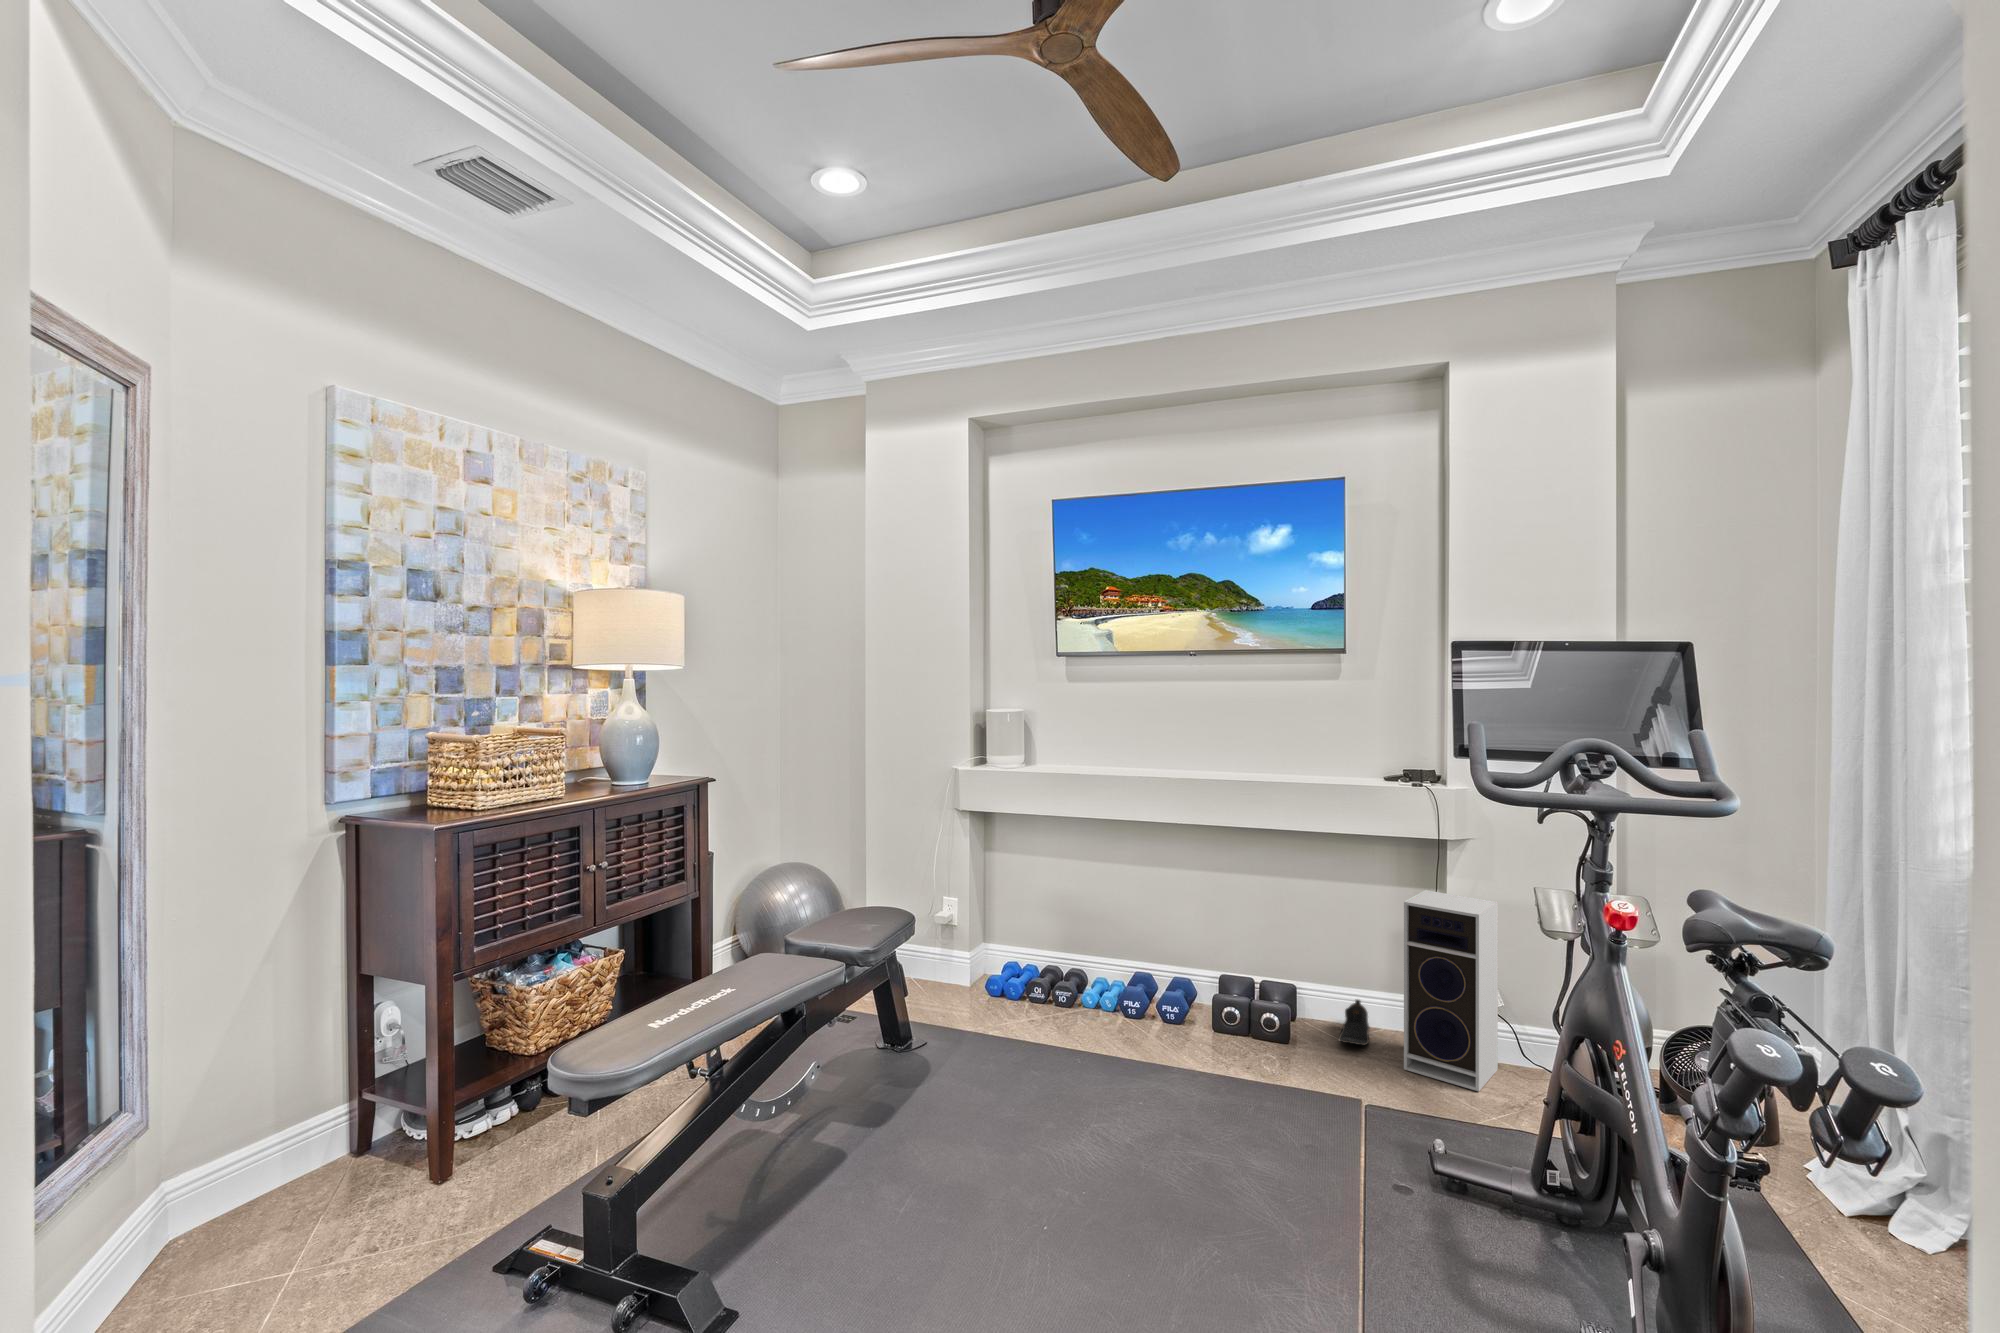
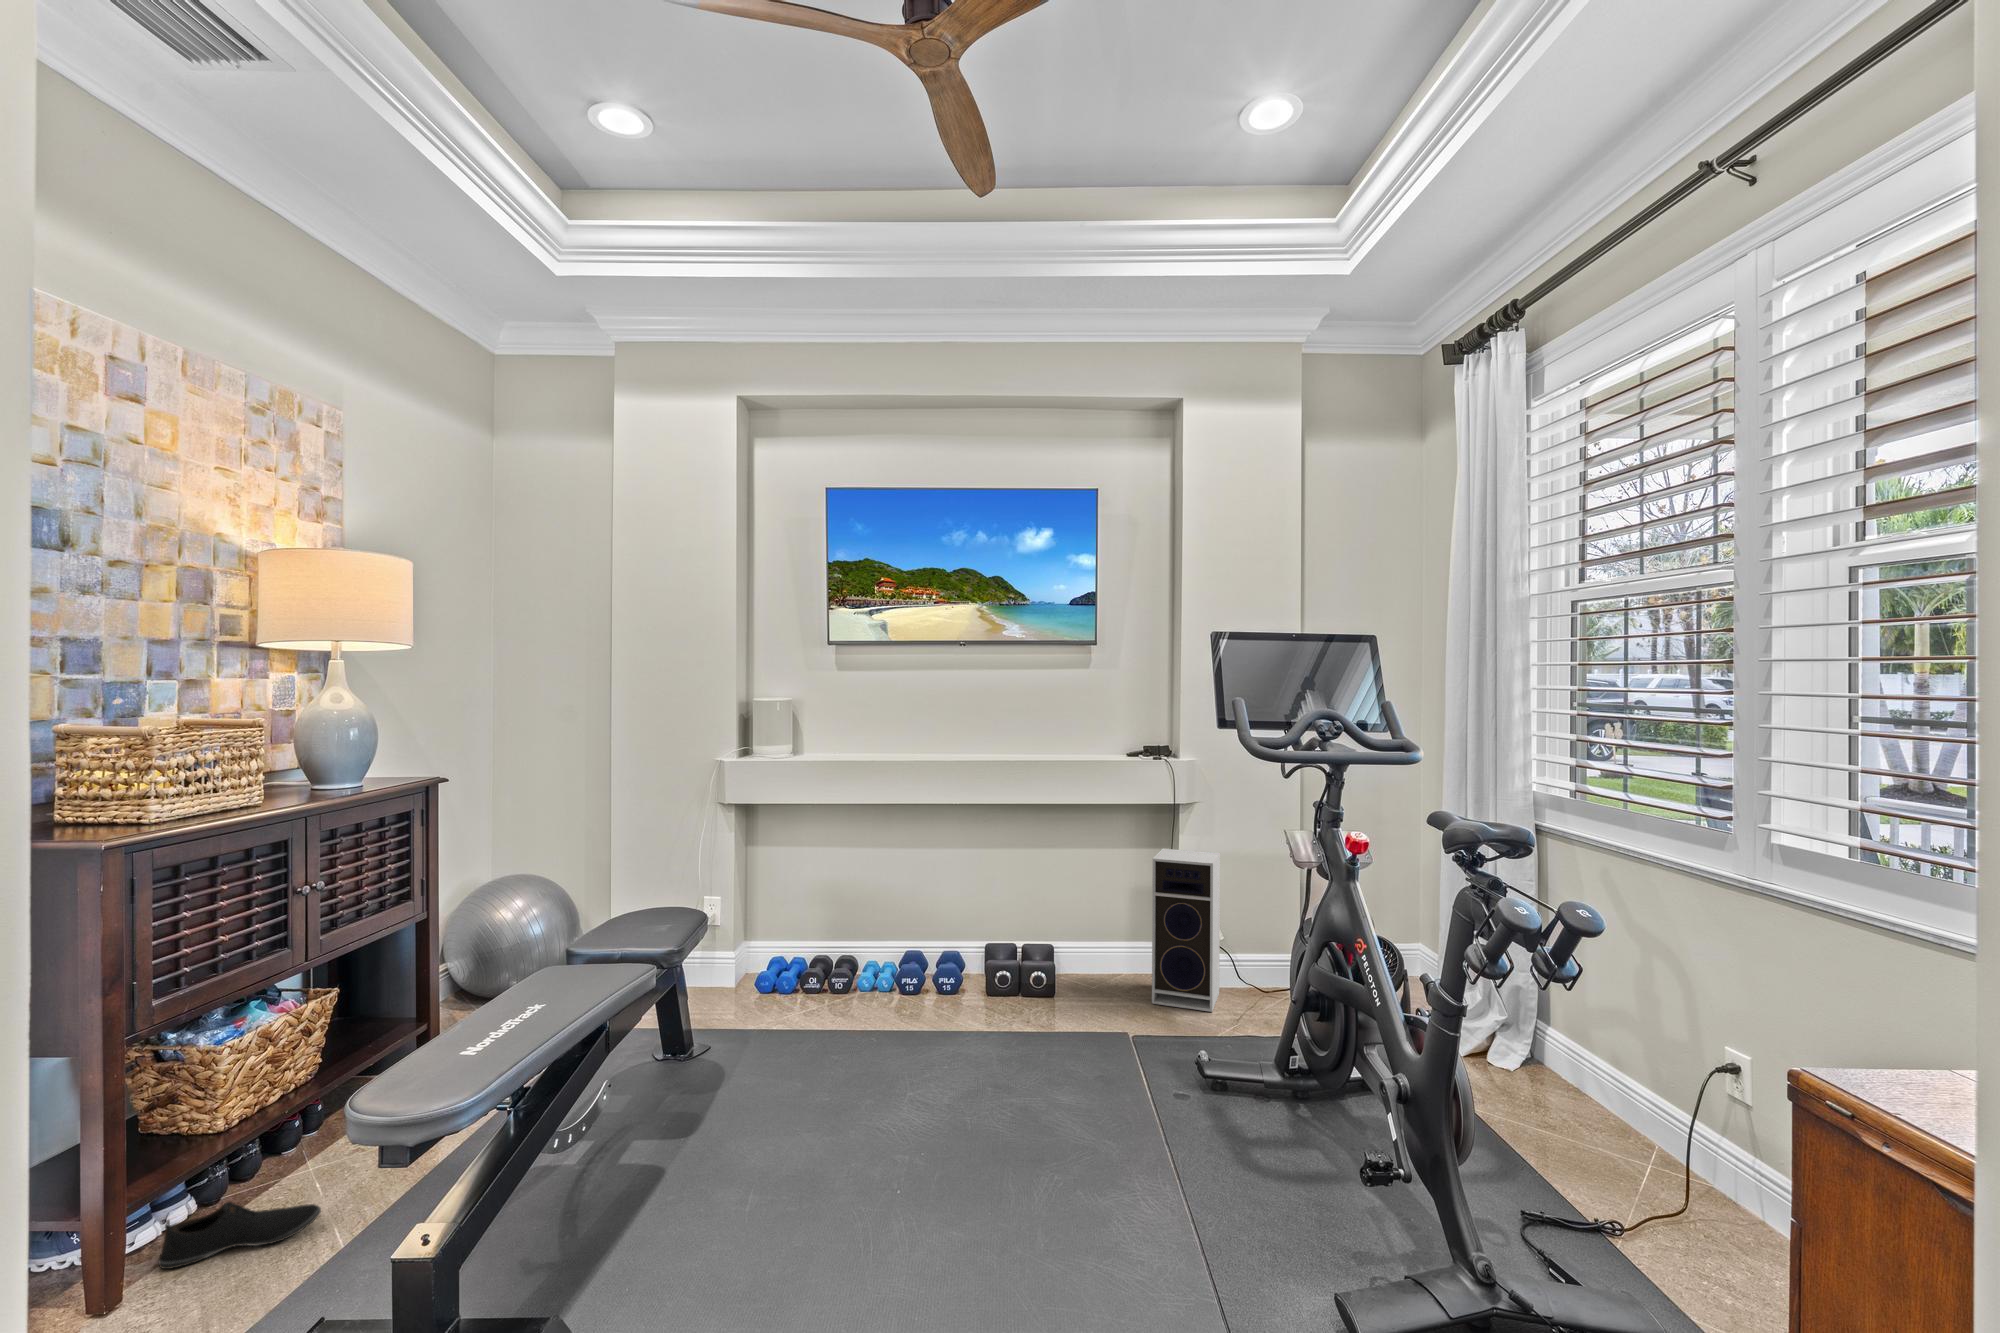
shoe: present [1338,1000,1369,1045] -> present [158,1202,321,1269]

